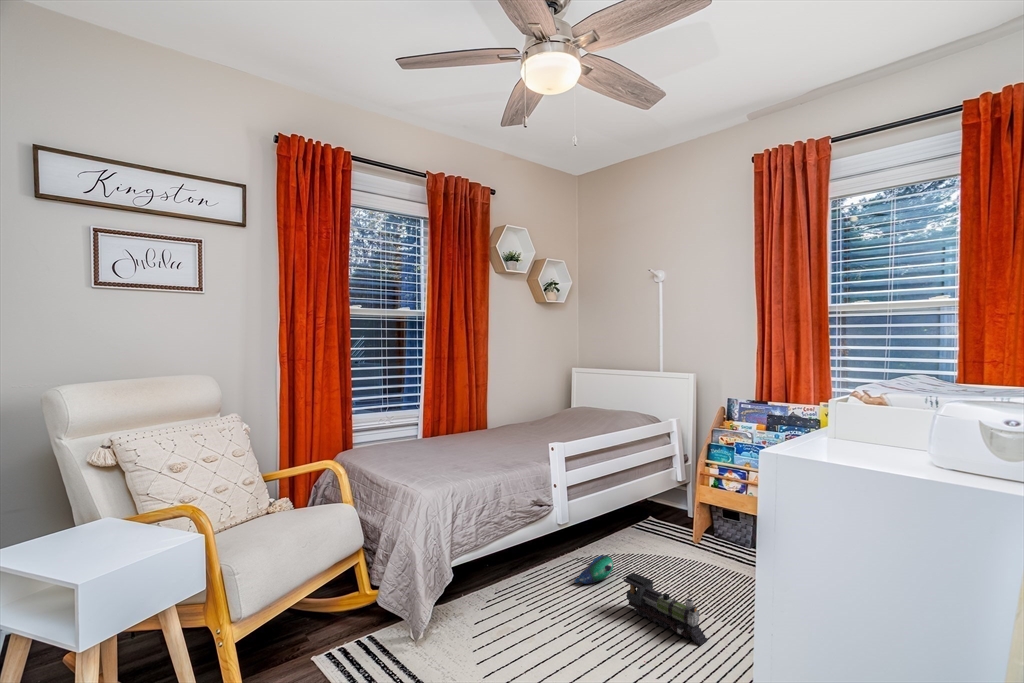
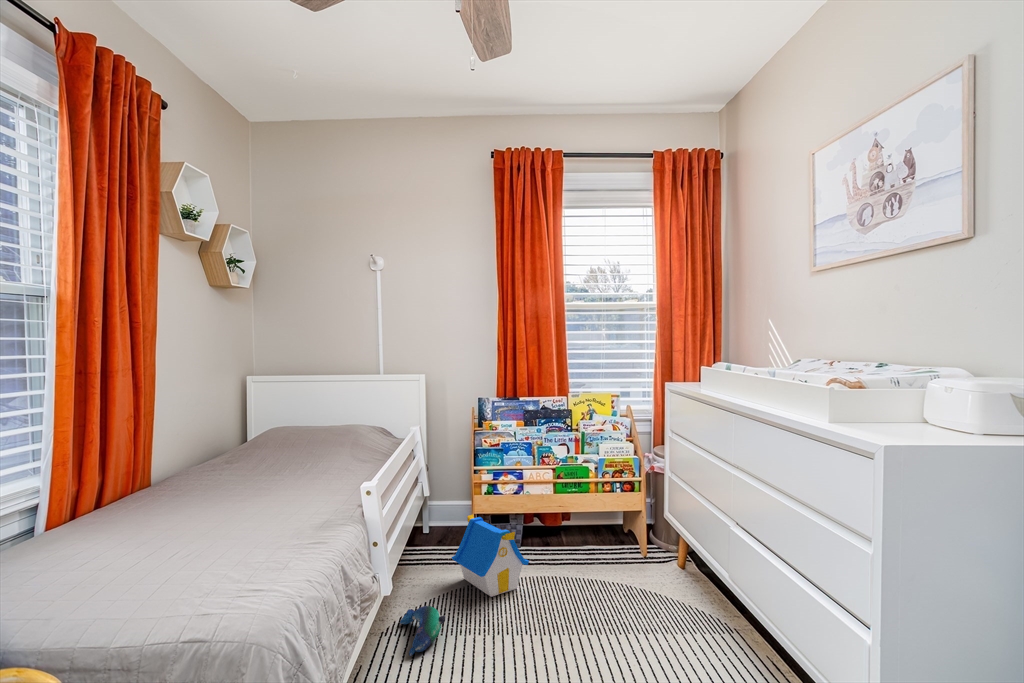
toy house: none [661,501,721,576] -> present [452,515,529,597]
toy train: present [624,573,707,645] -> none [492,603,593,658]

